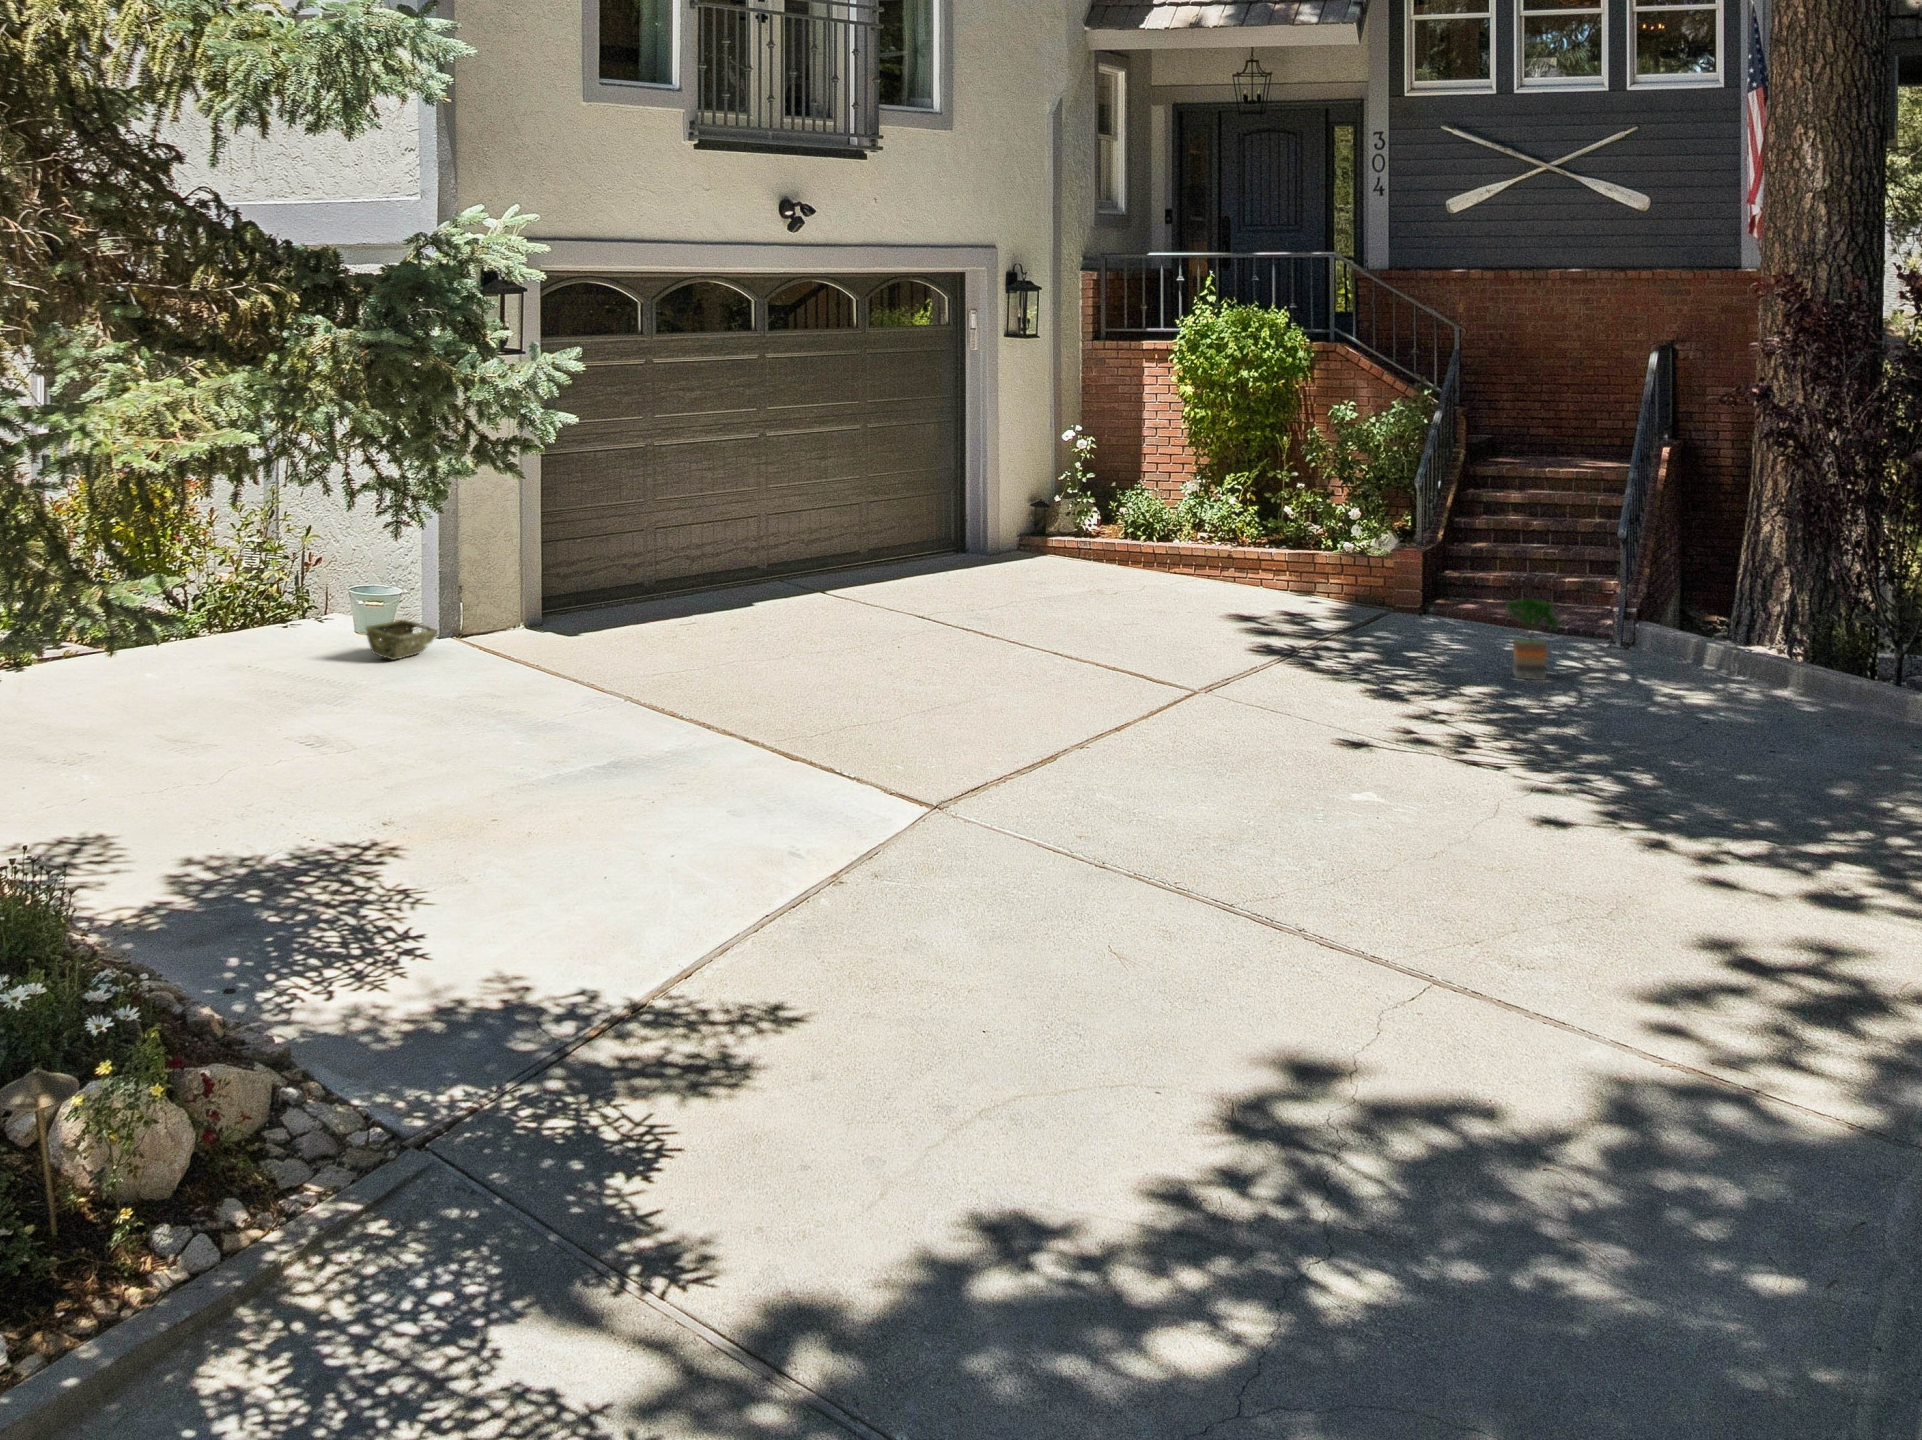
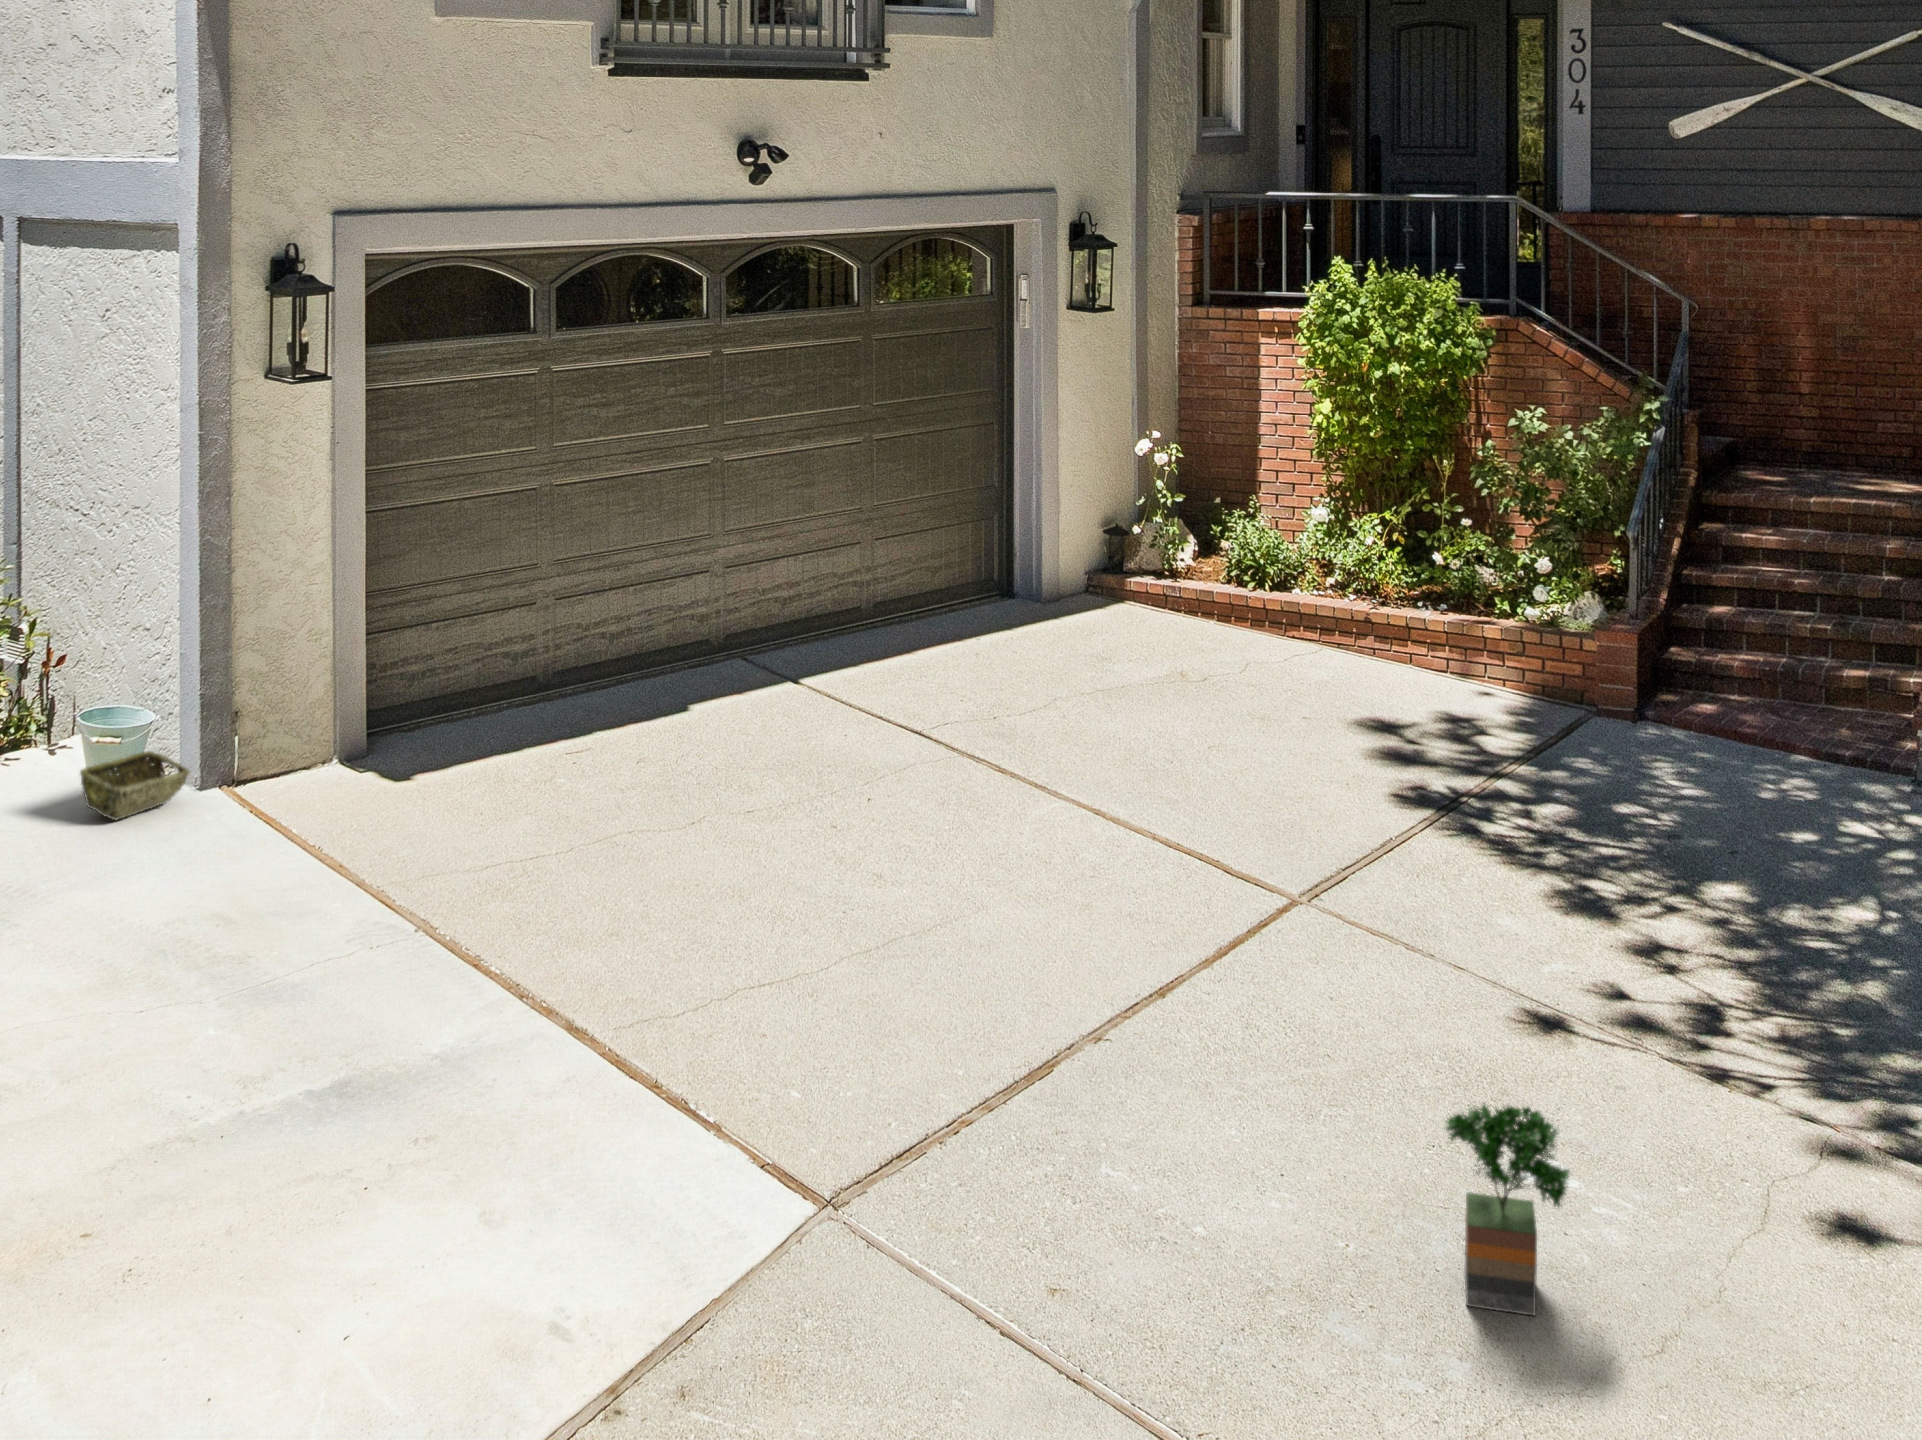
potted tree: present [1507,599,1559,680] -> present [1445,1105,1570,1315]

